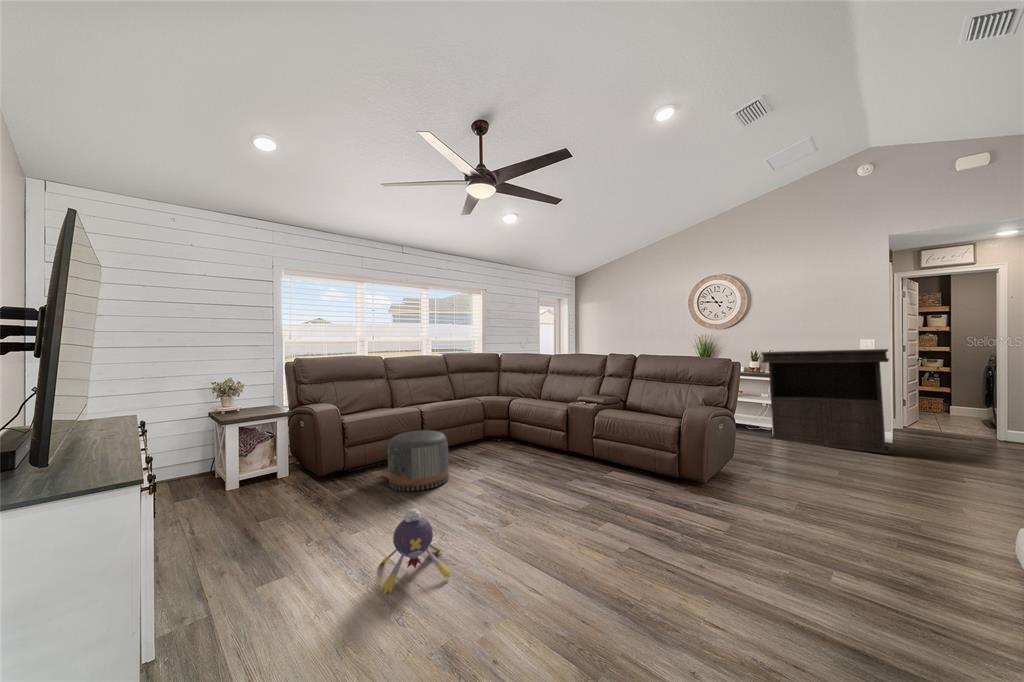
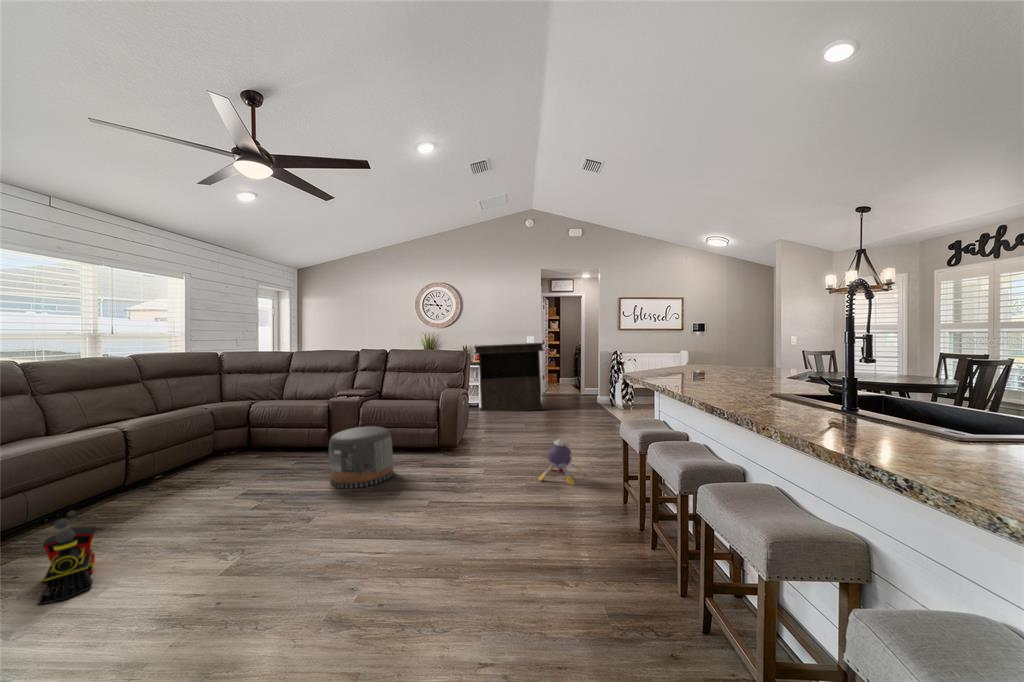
pouf: present [388,430,449,491] -> present [329,426,393,488]
toy train: none [324,467,369,531] -> present [38,511,96,605]
plush toy: present [379,508,451,594] -> present [538,439,582,485]

